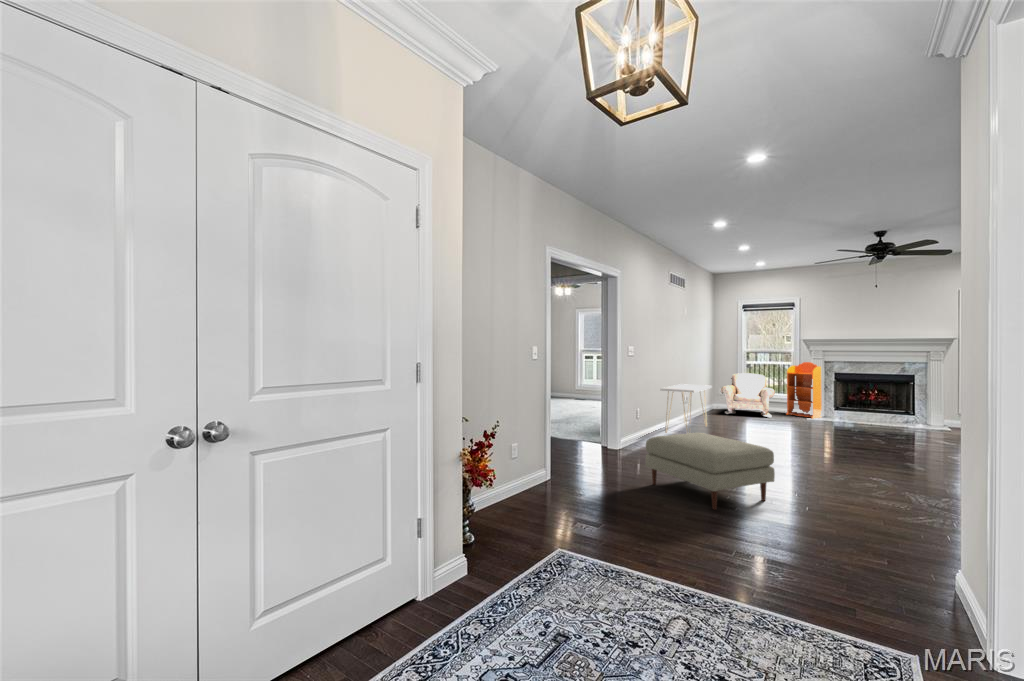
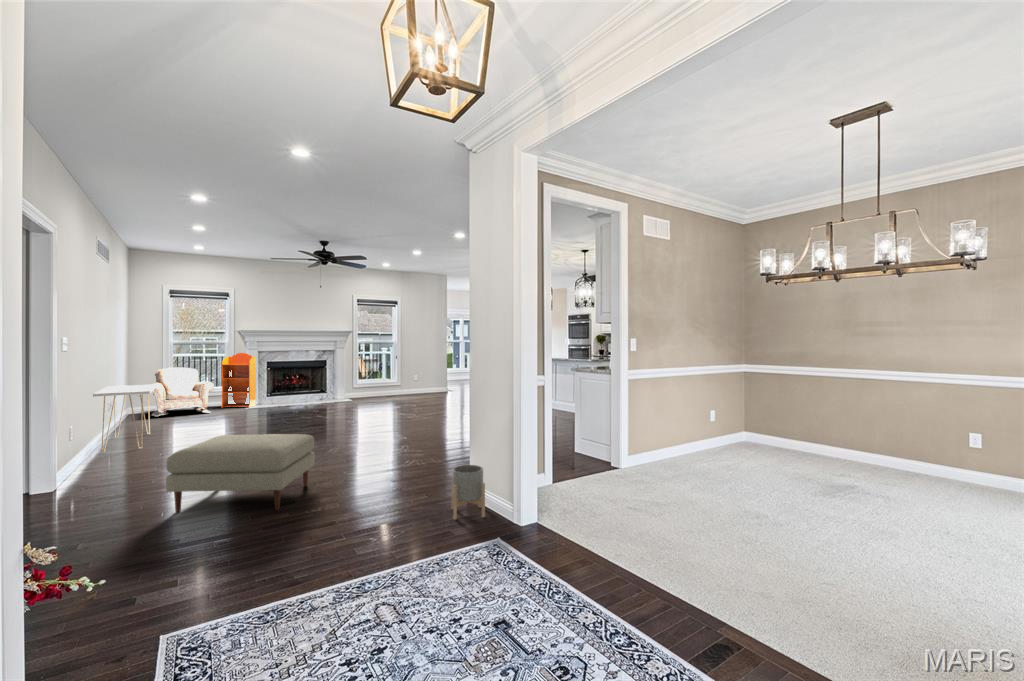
planter: none [881,532,956,625] -> present [452,465,485,520]

